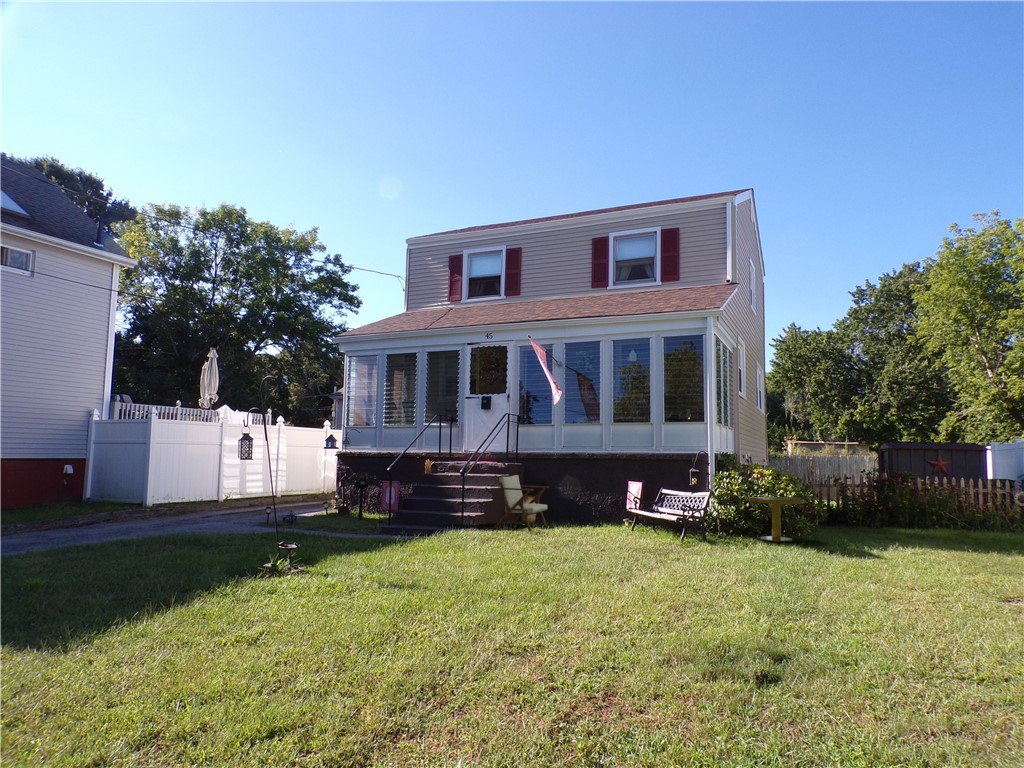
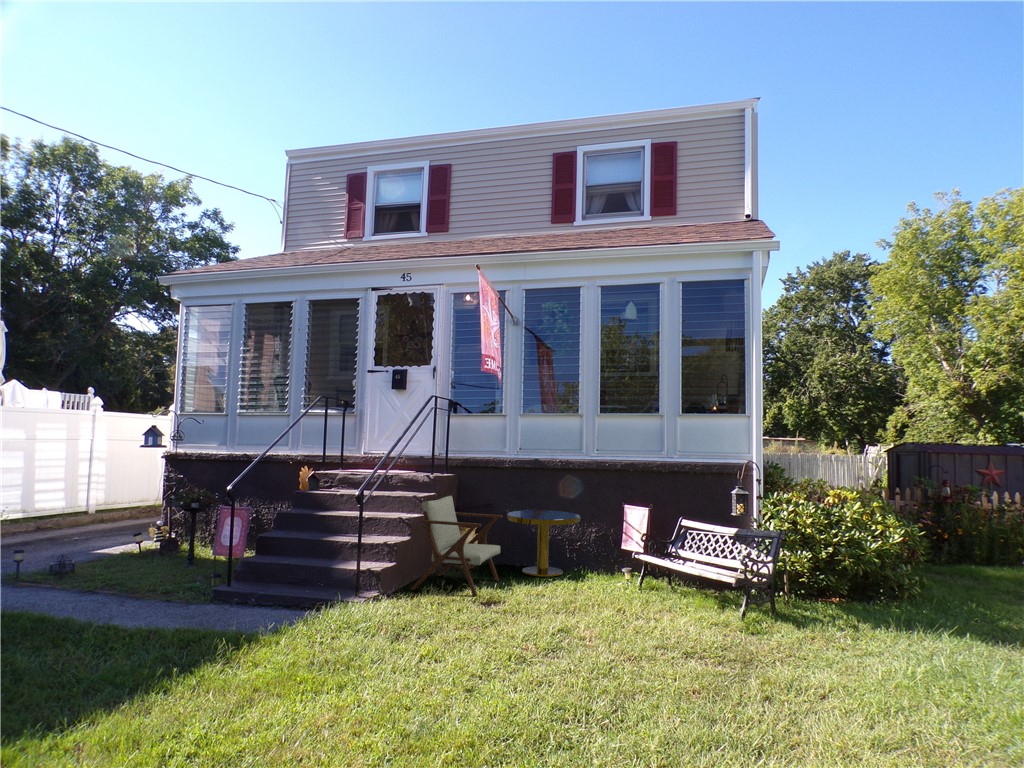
side table: present [748,495,804,542] -> present [507,510,580,576]

